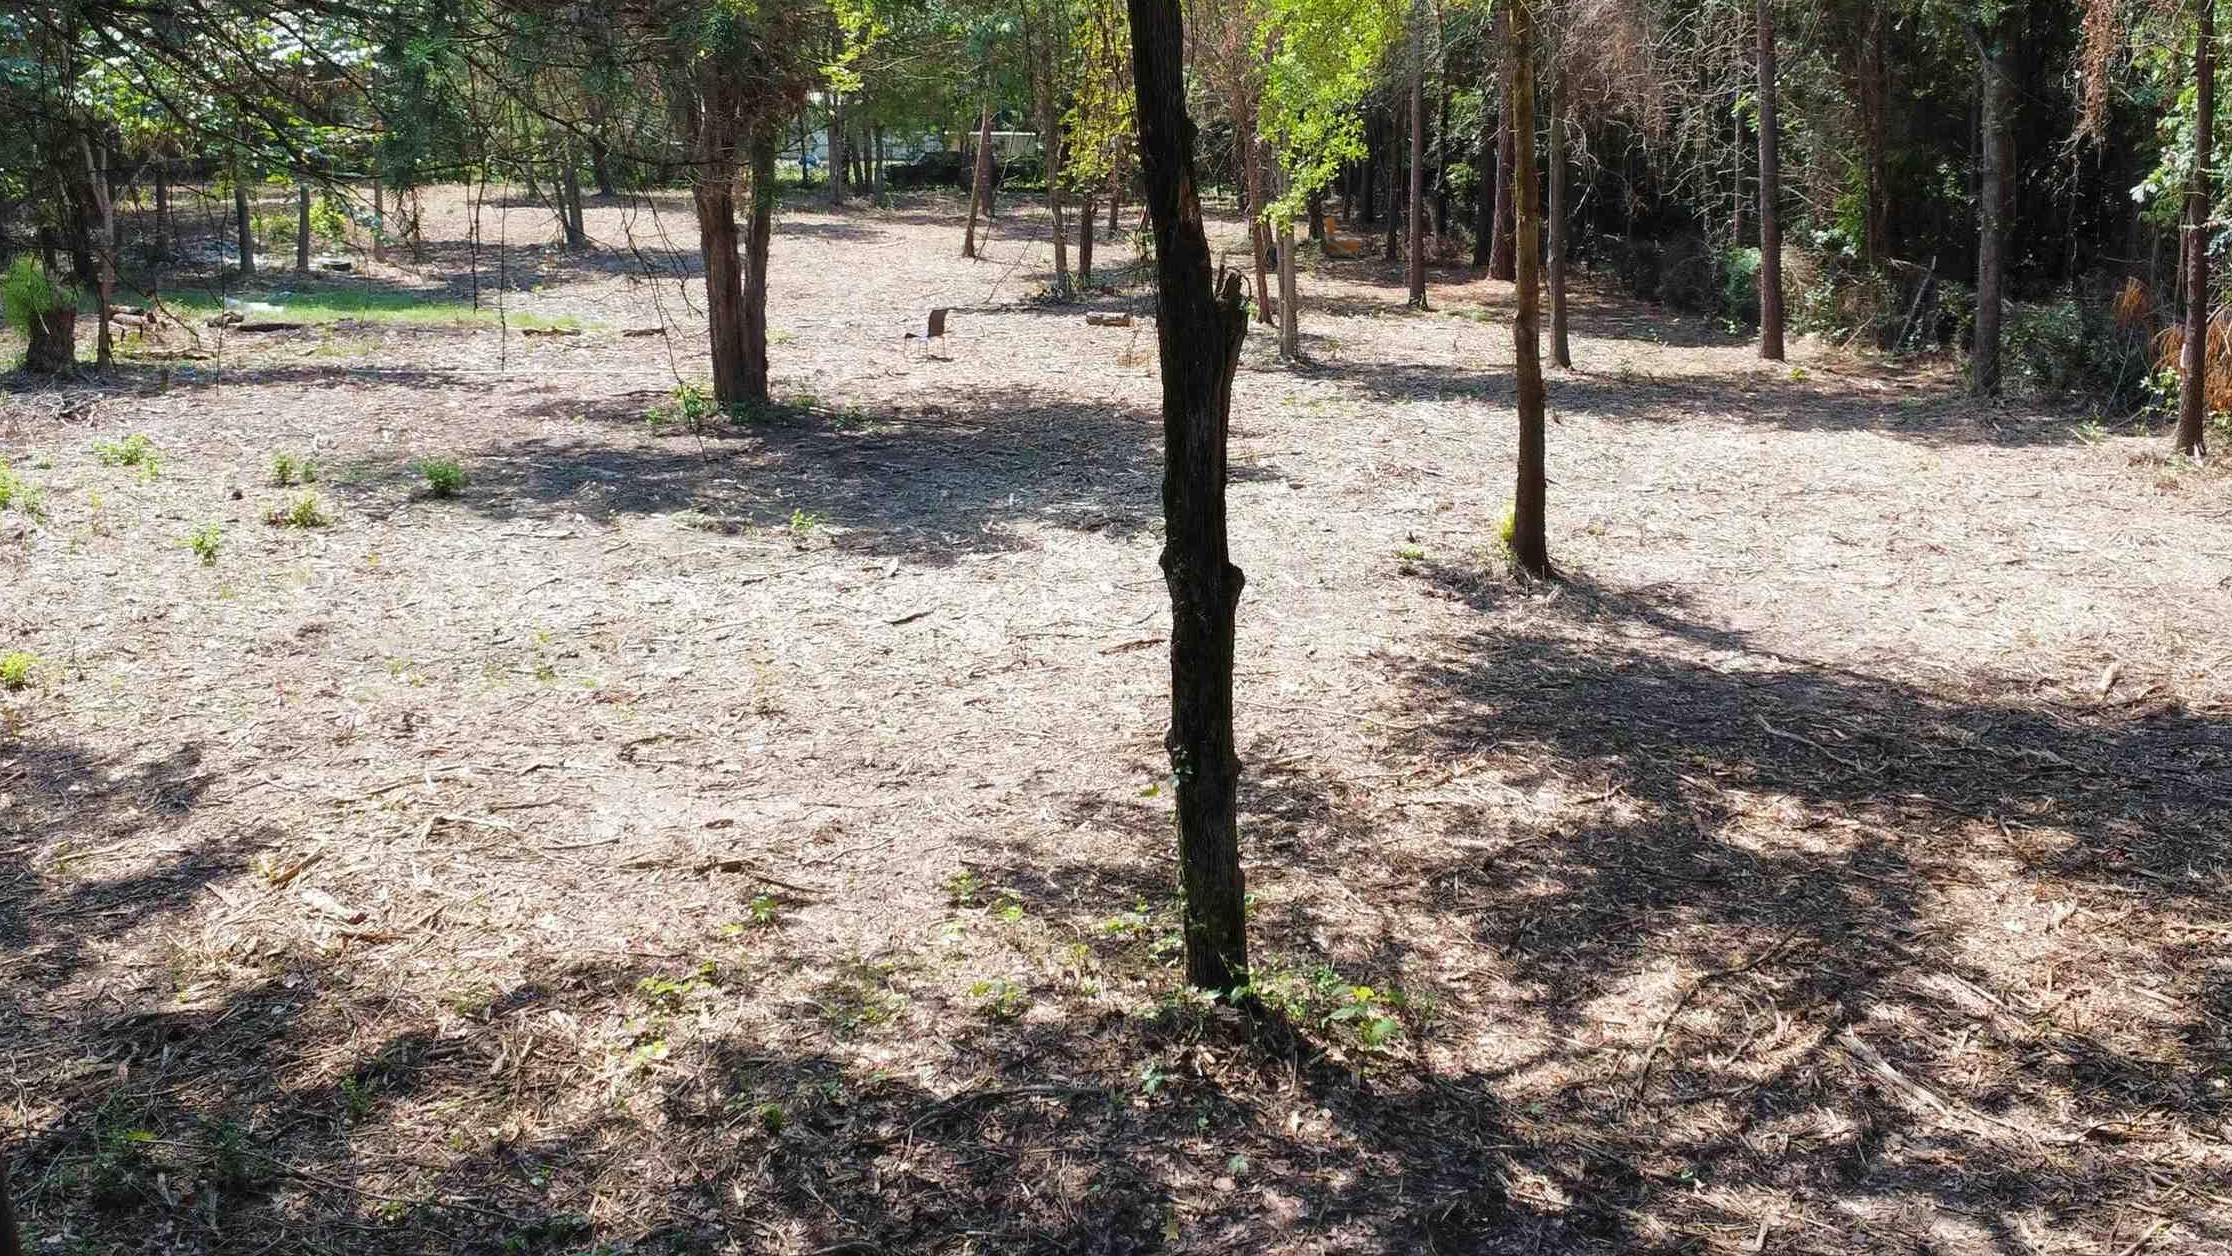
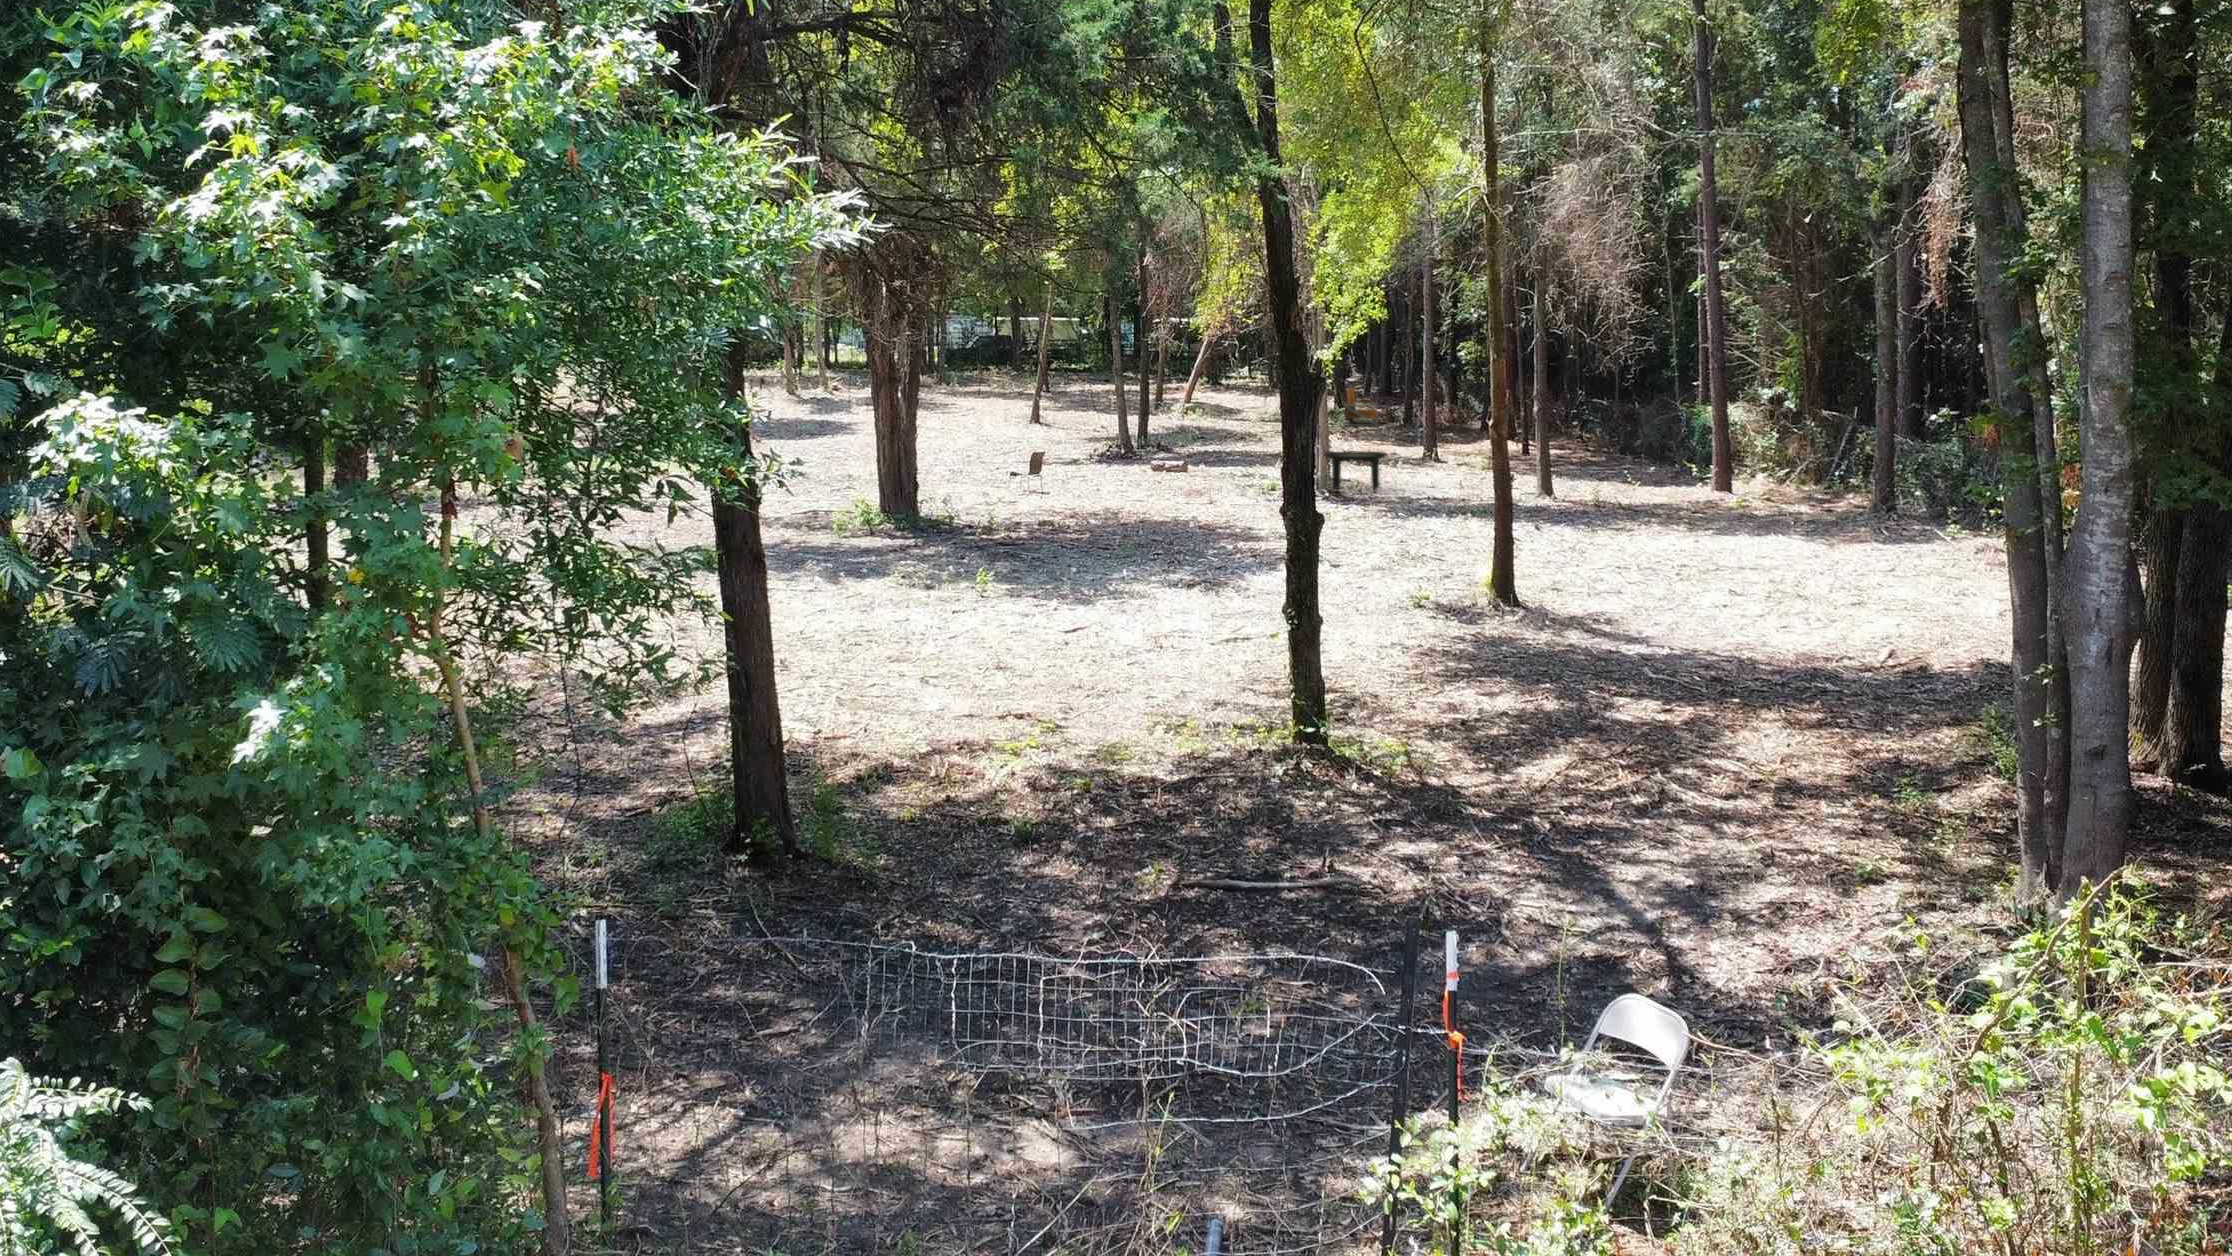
round table: none [1293,306,1371,358] -> present [1325,451,1387,493]

